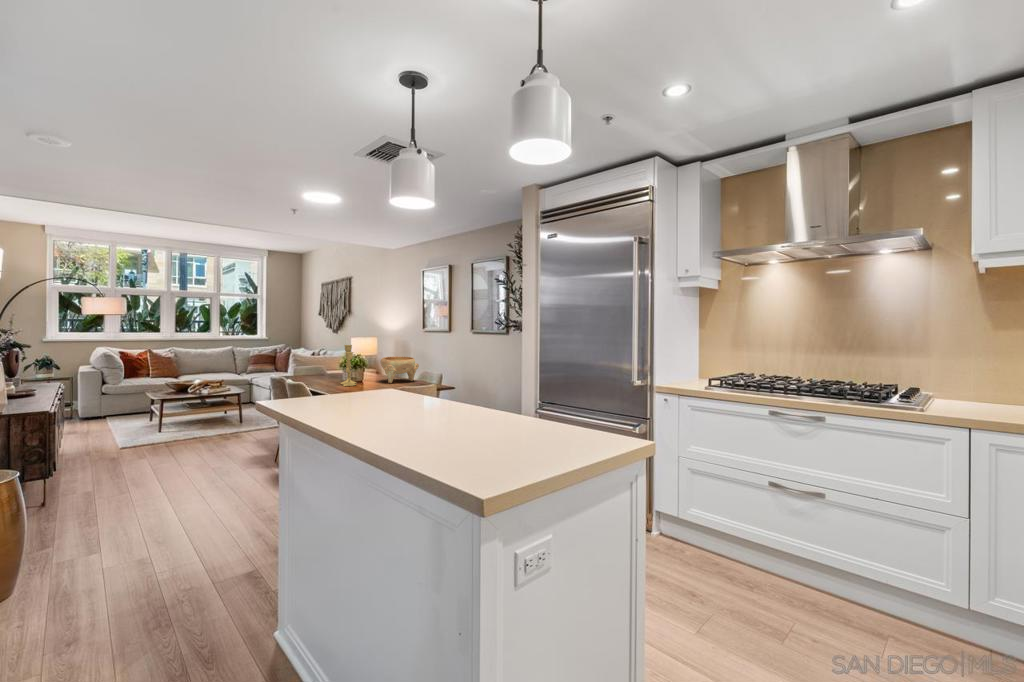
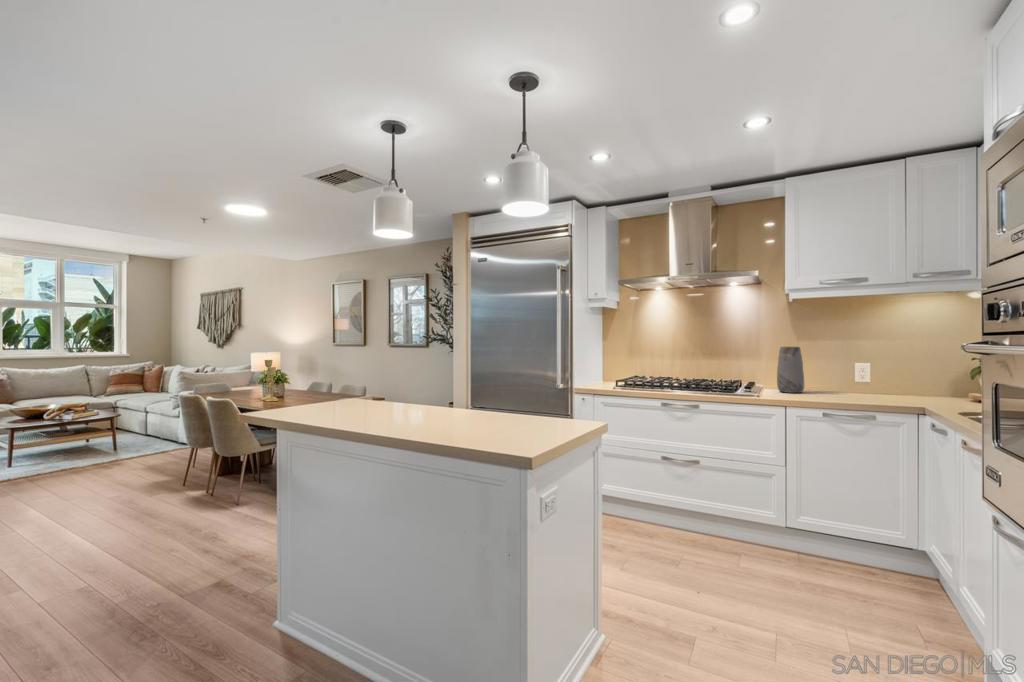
vase: none [953,338,1001,406] -> present [777,347,804,393]
decorative bowl: present [380,357,419,383] -> none [302,371,342,397]

